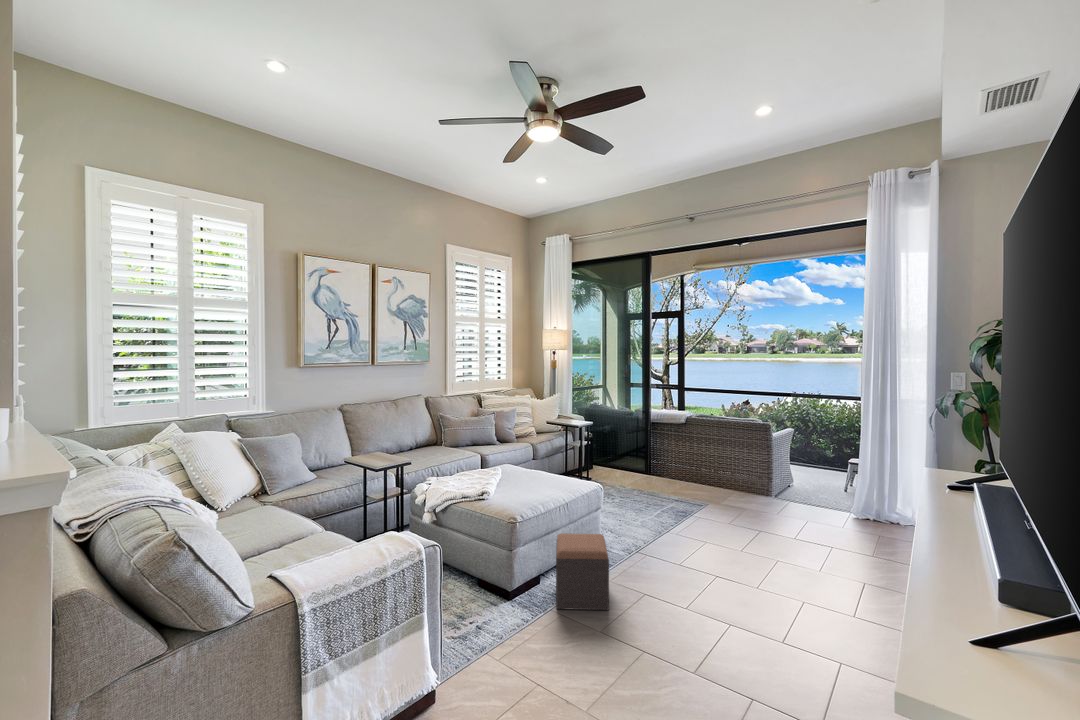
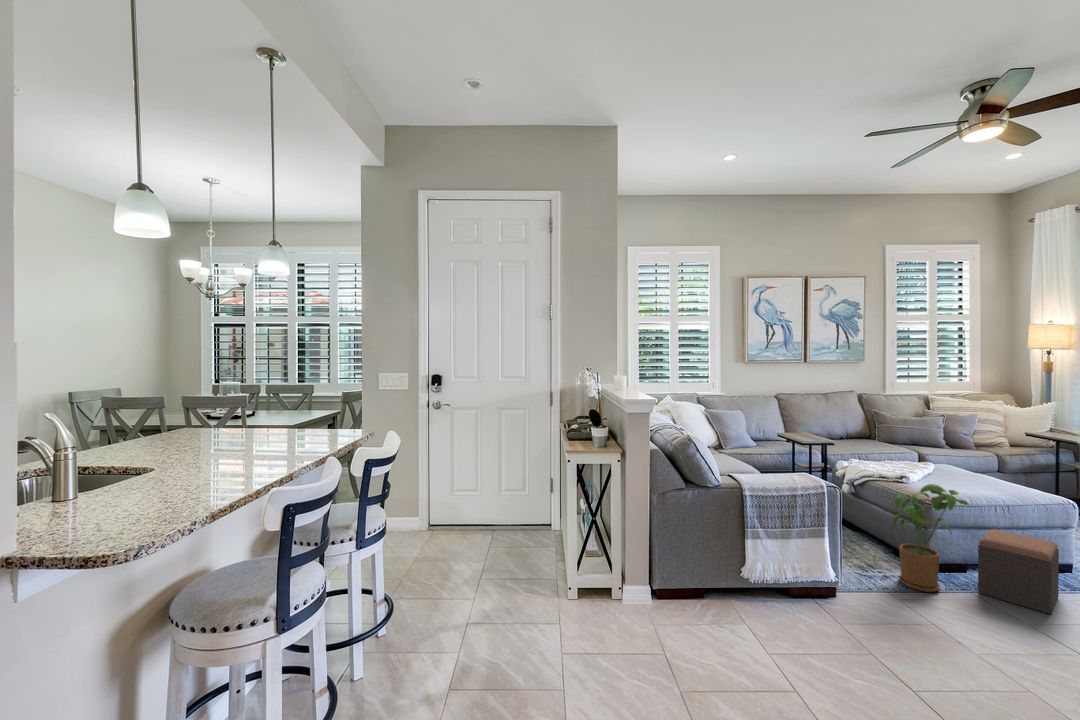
house plant: none [485,506,555,635] -> present [893,484,970,592]

